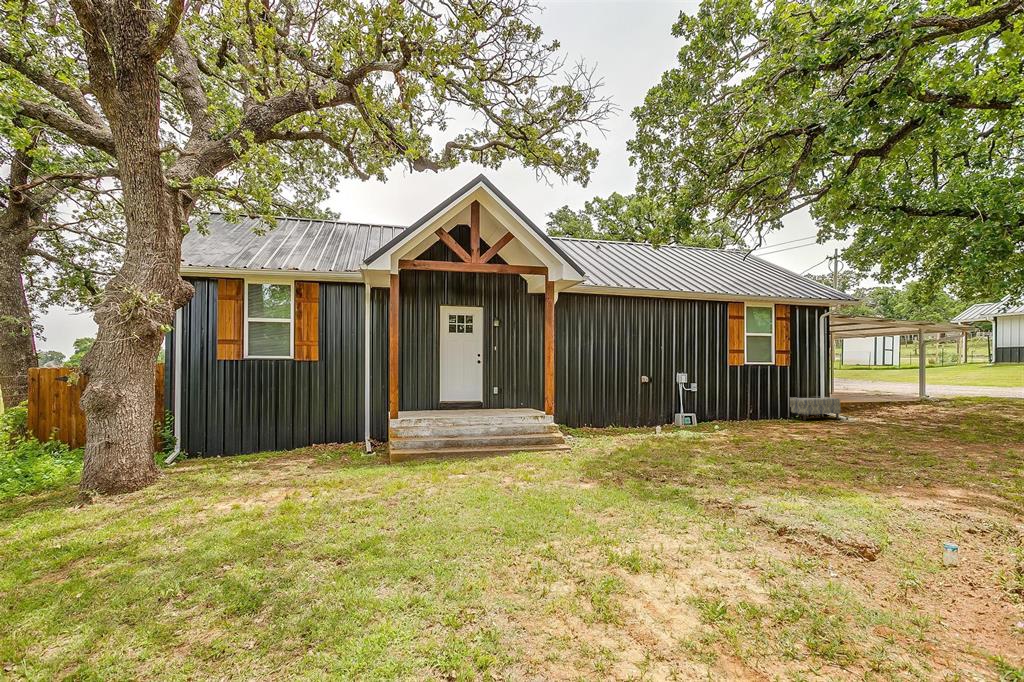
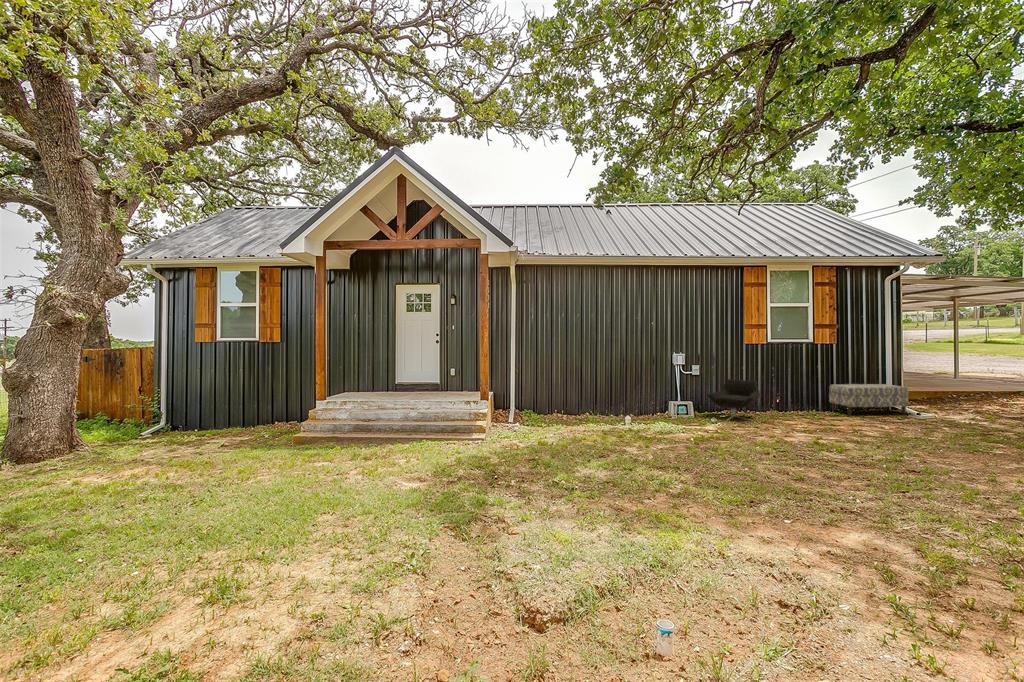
lounge chair: none [710,394,749,428] -> present [708,379,760,421]

